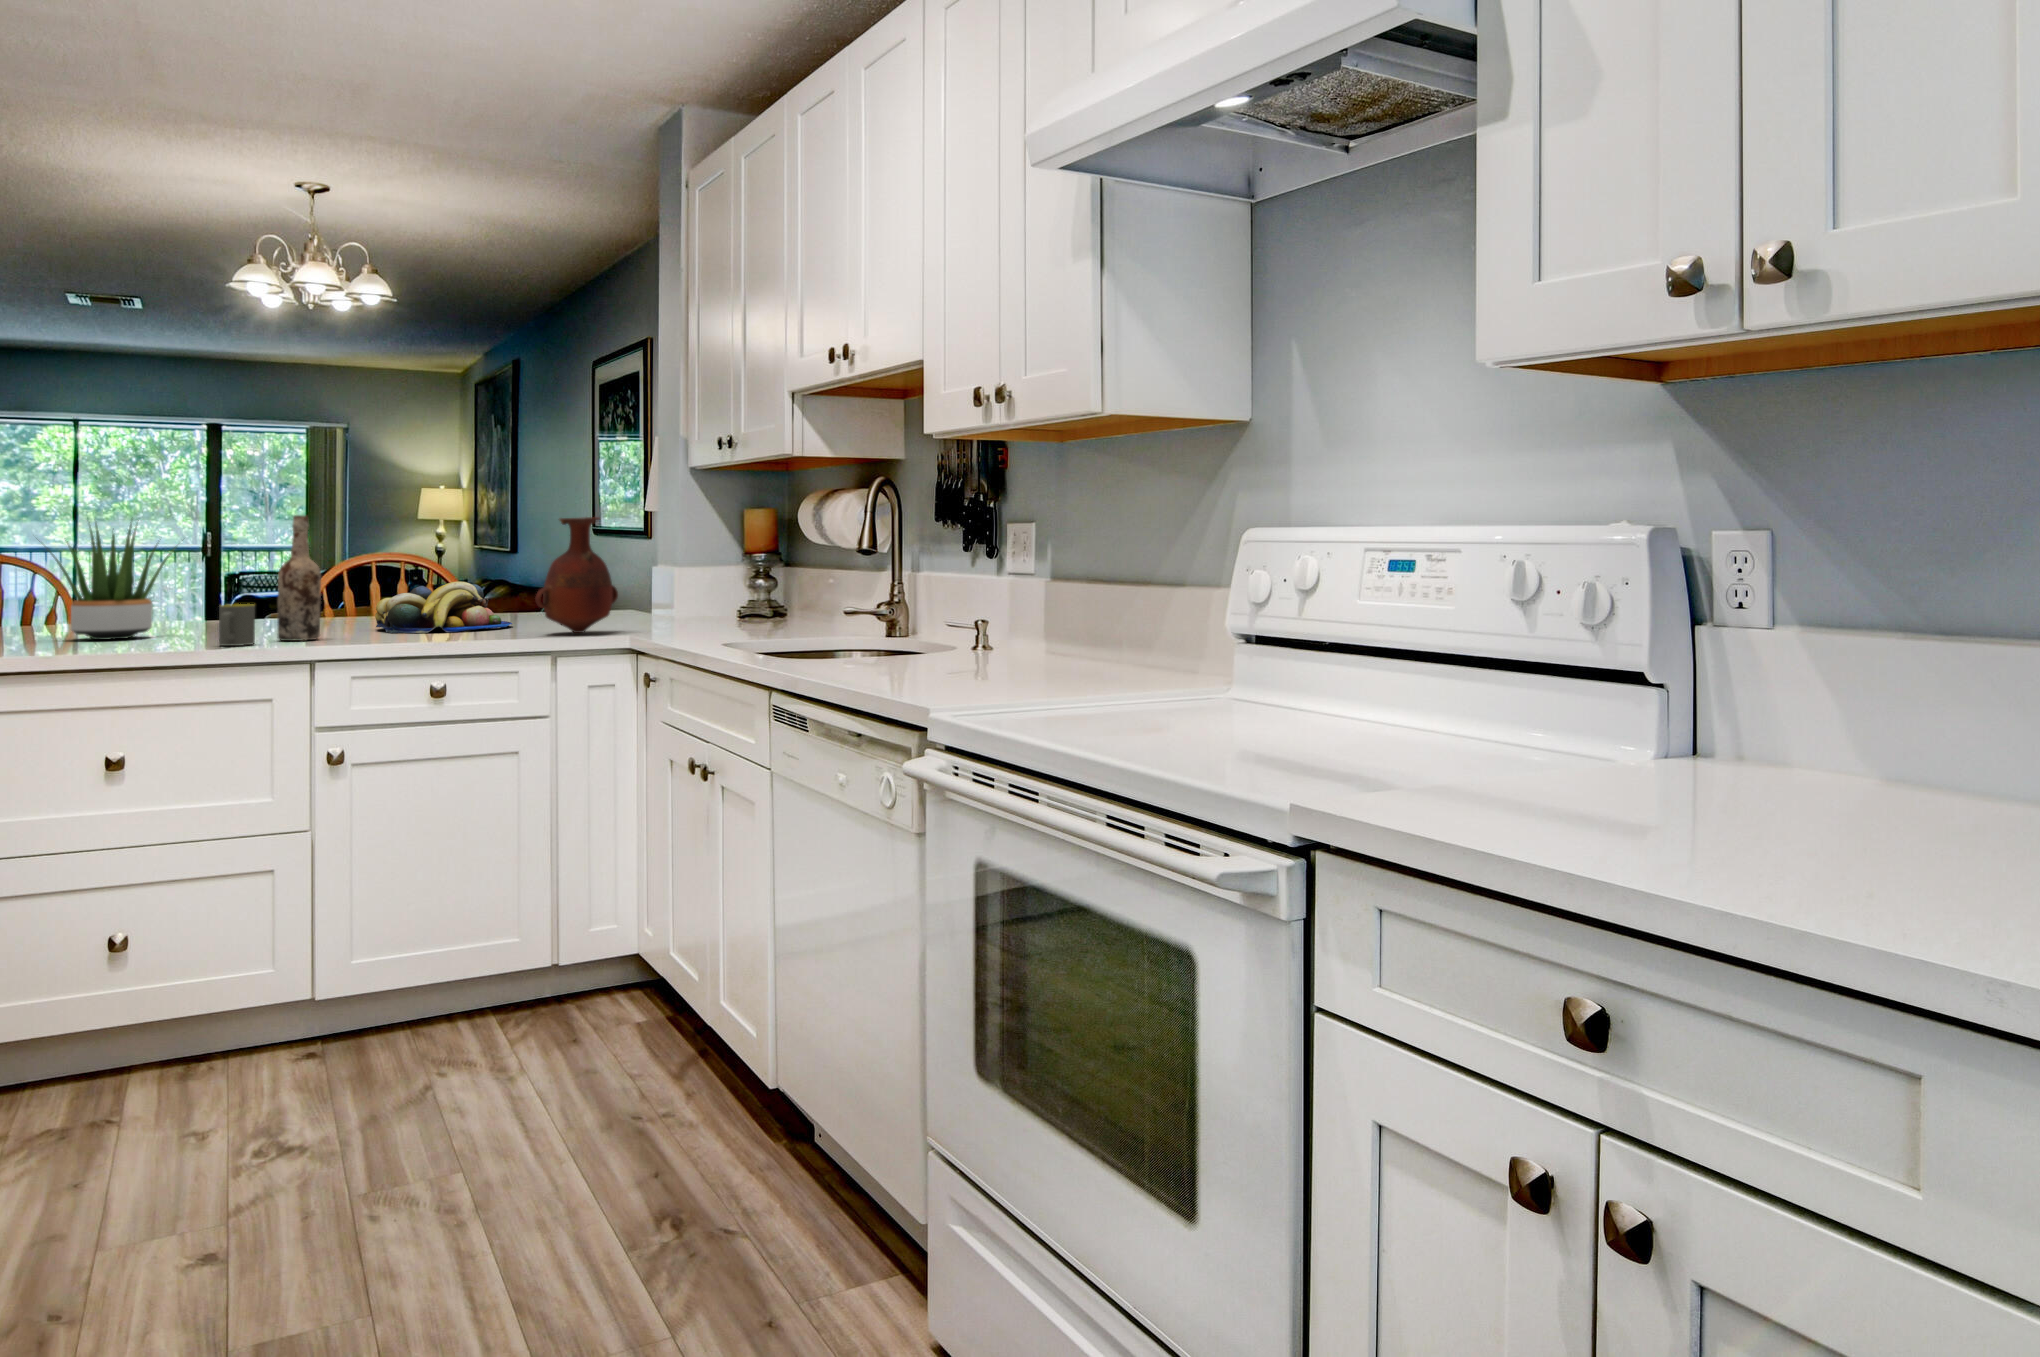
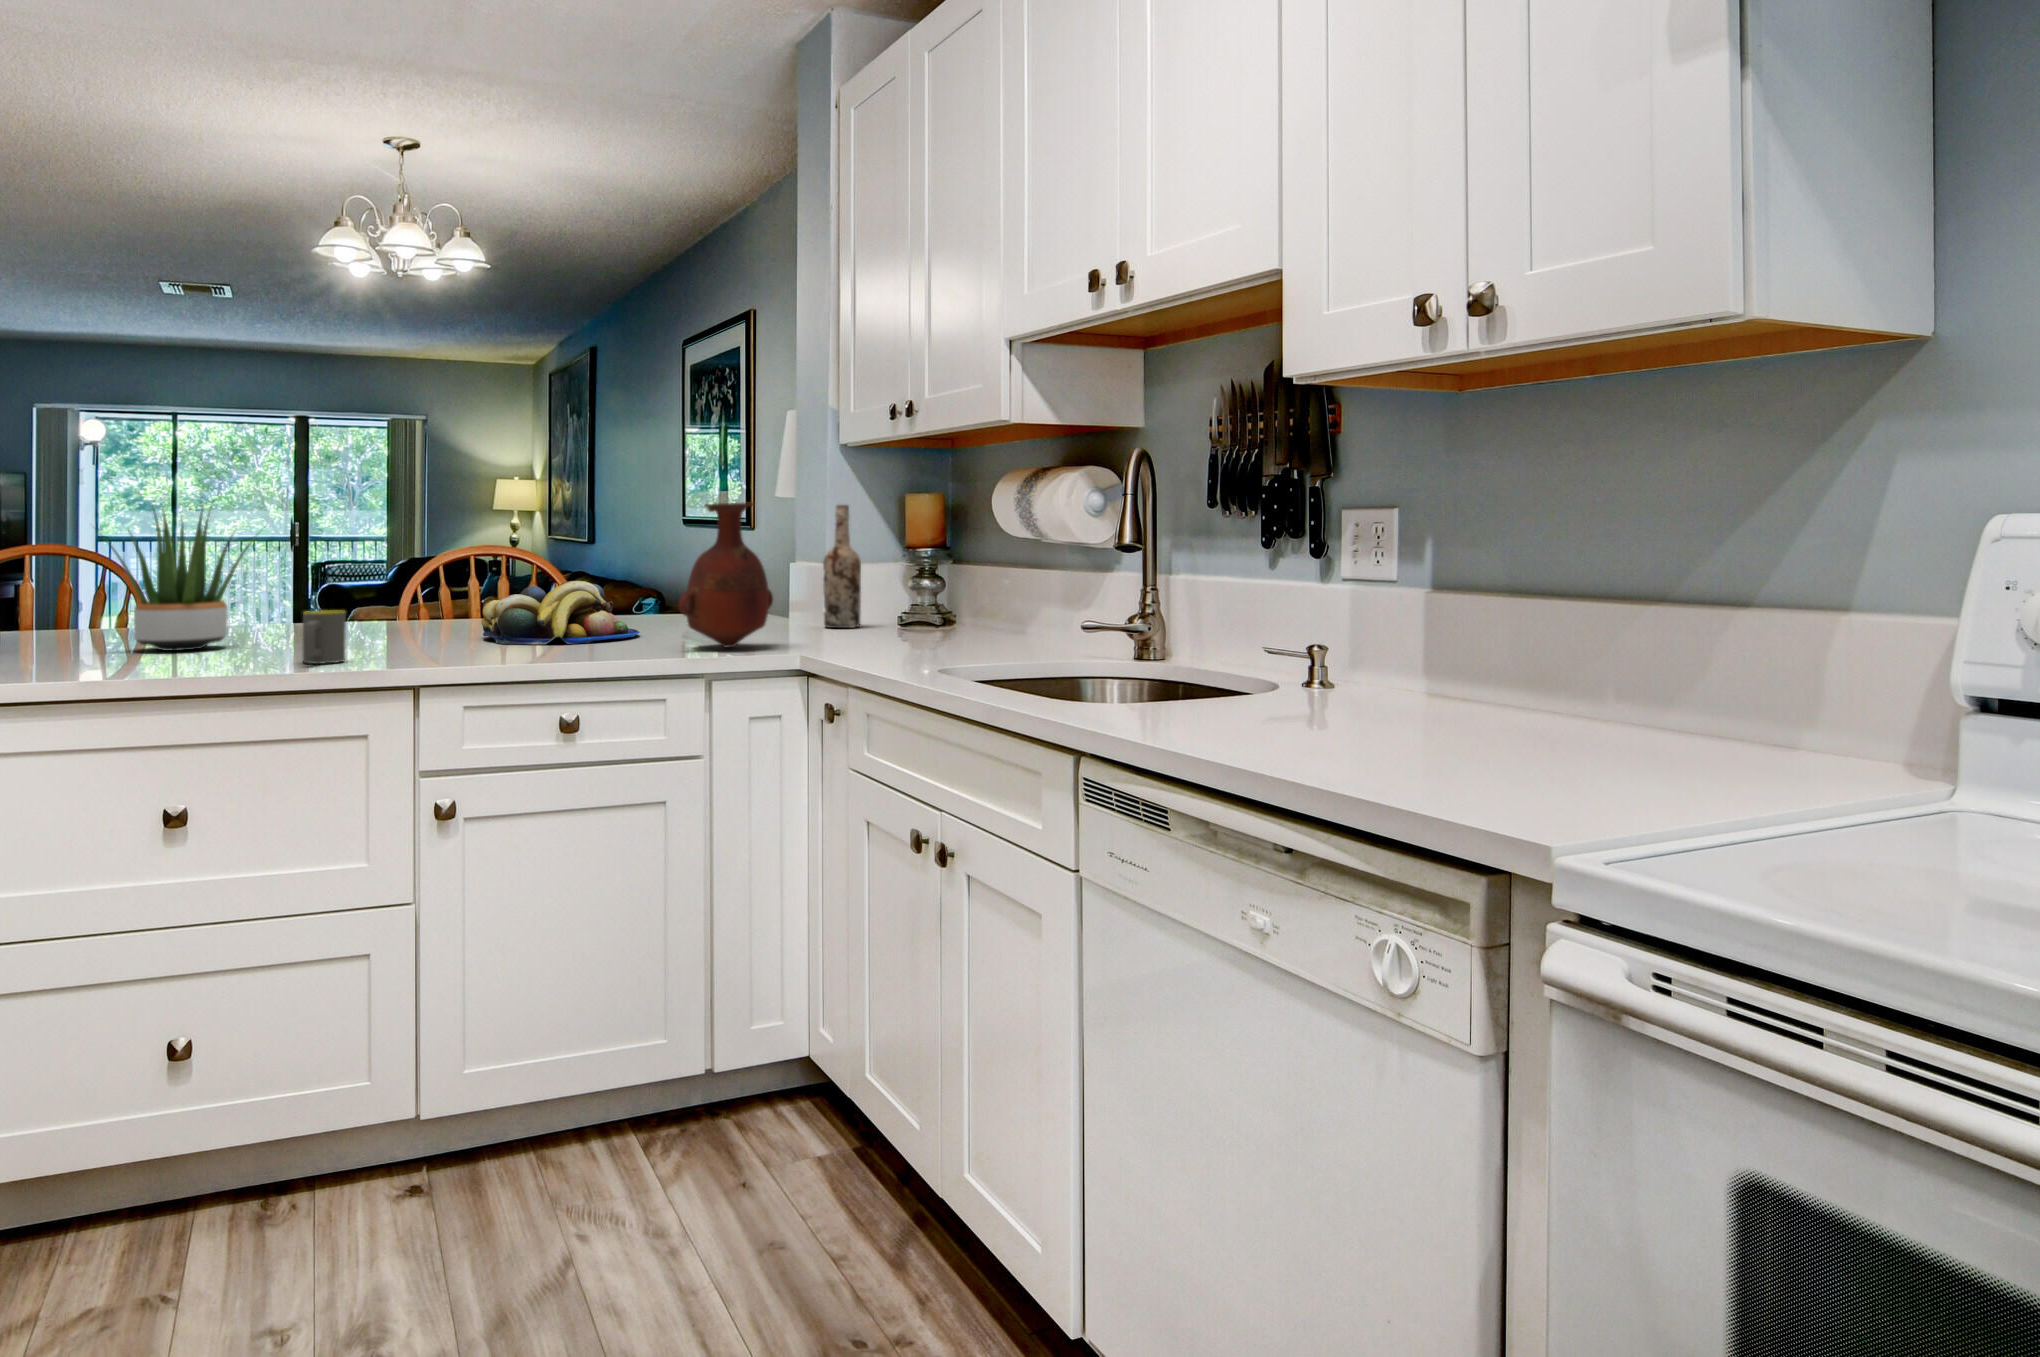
wine bottle: present [278,515,321,641] -> present [823,505,861,628]

